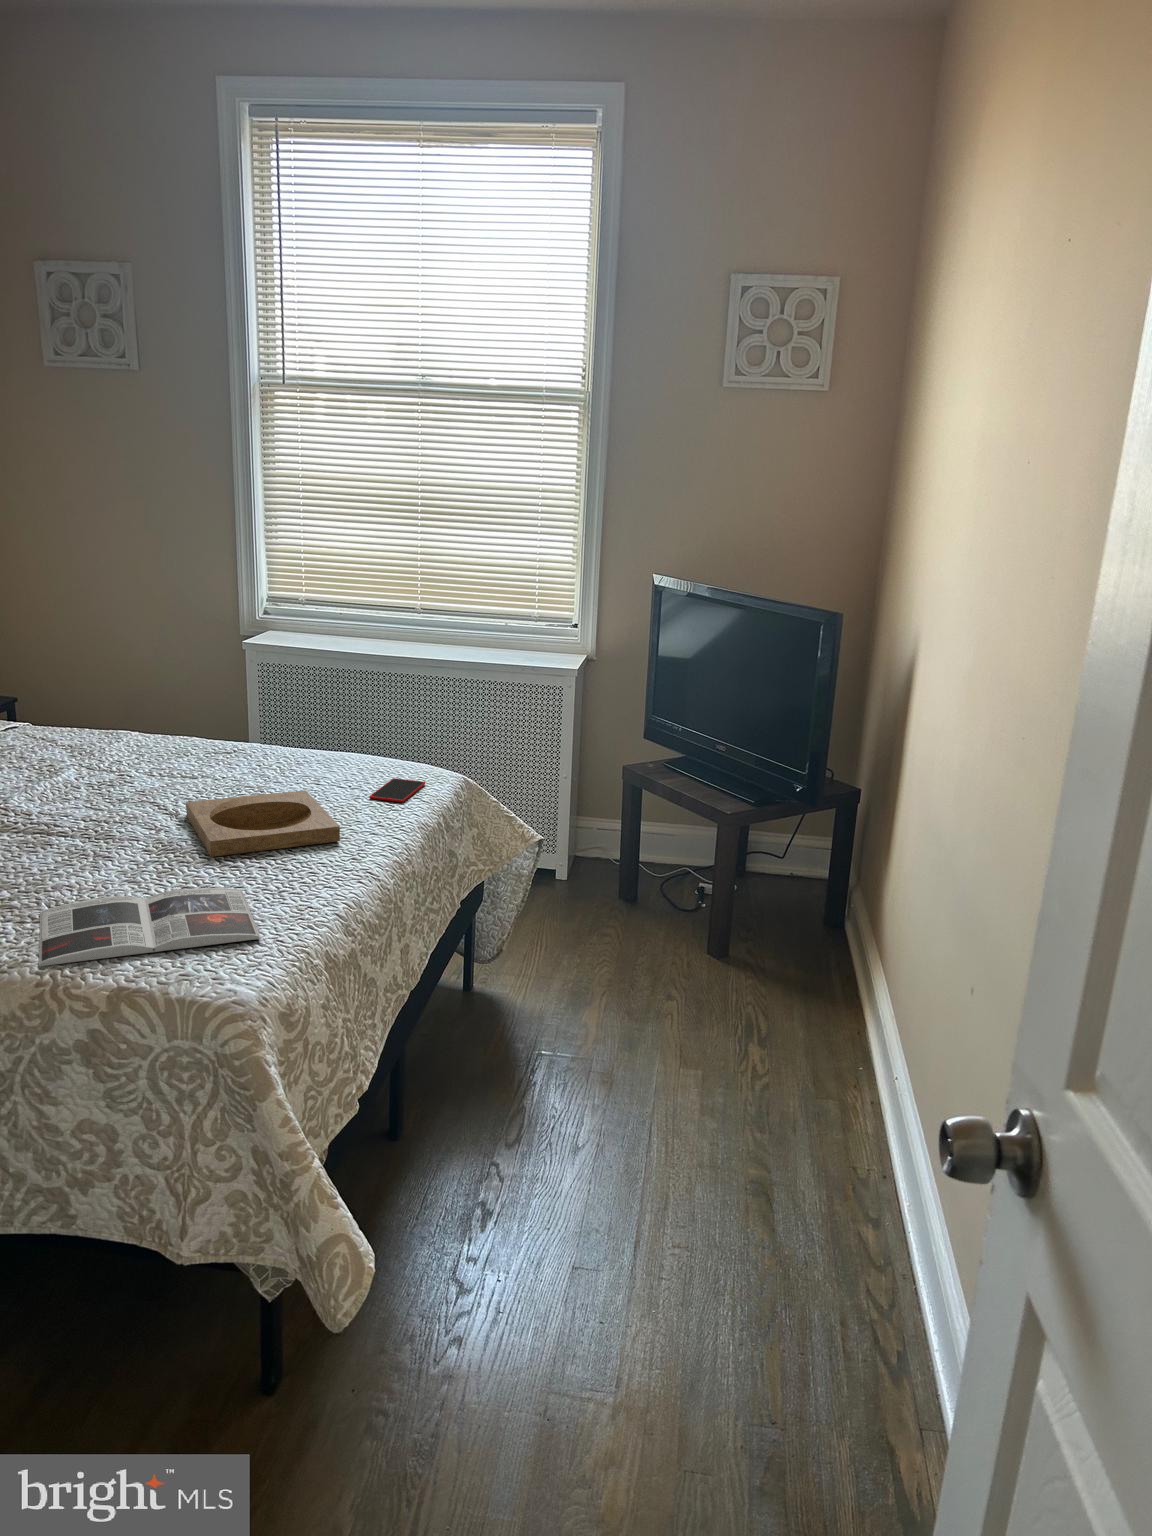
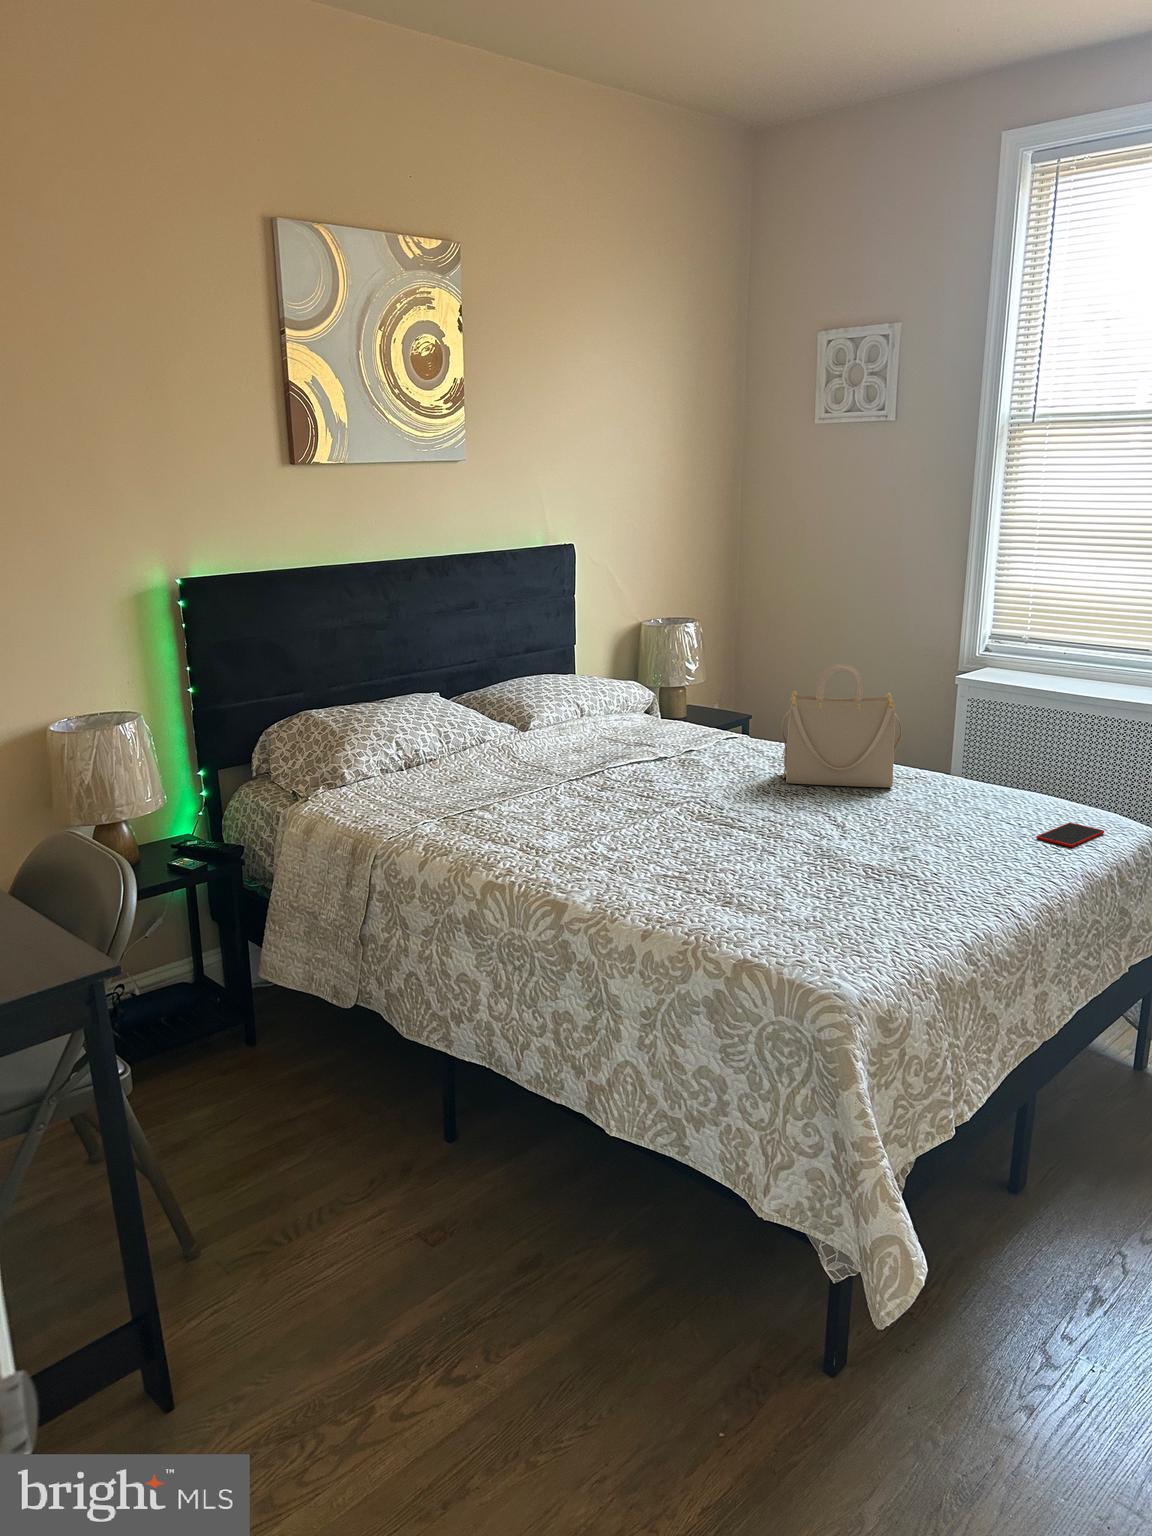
handbag: none [81,637,218,773] -> present [781,664,902,787]
tray: present [186,790,340,857] -> none [851,816,991,874]
magazine: present [39,888,261,966] -> none [690,885,880,946]

